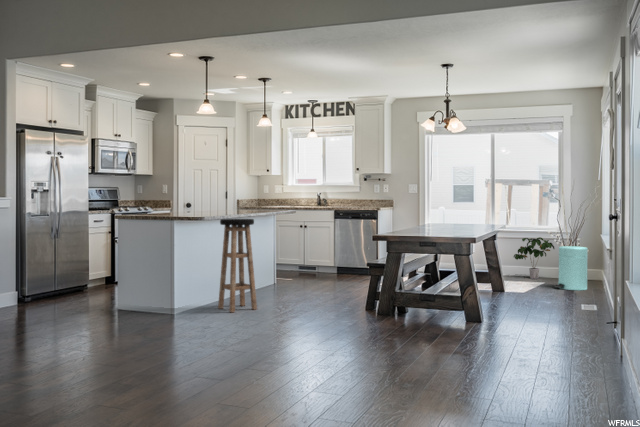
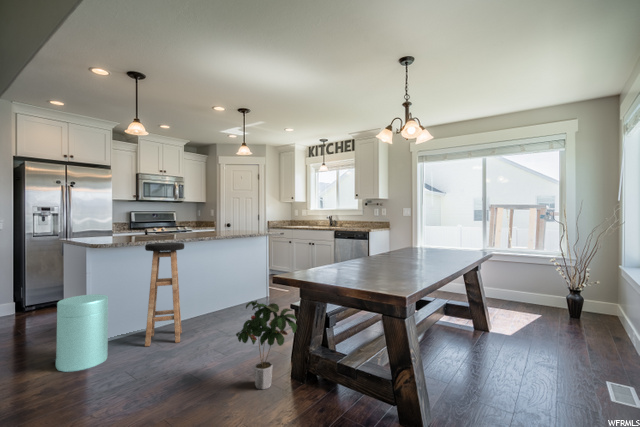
potted plant: present [514,237,554,279] -> present [236,301,297,389]
trash can: present [554,246,588,290] -> present [52,294,108,372]

